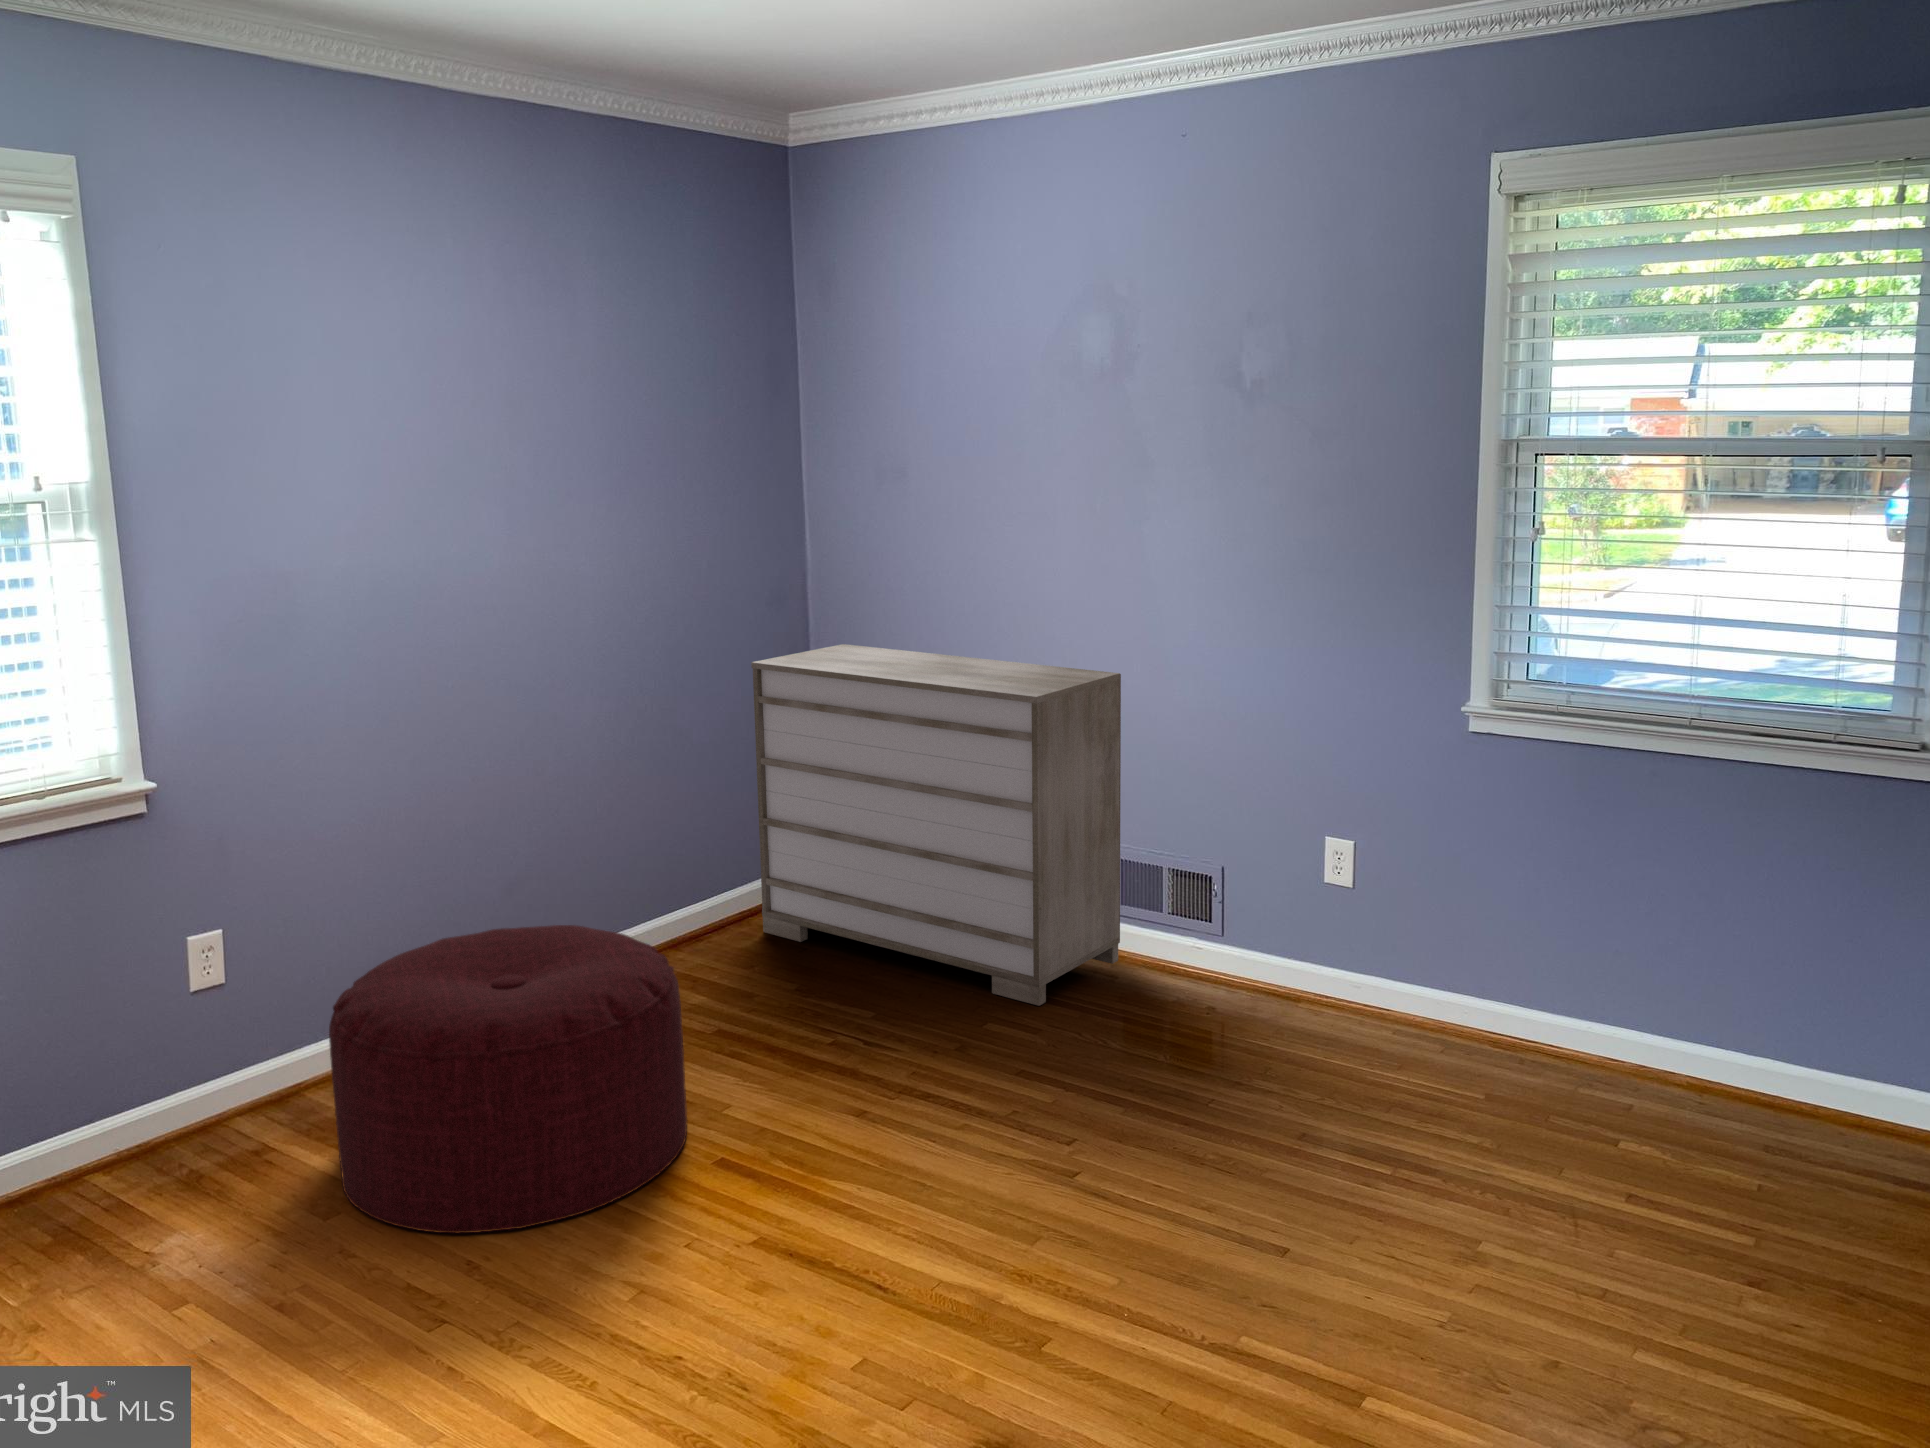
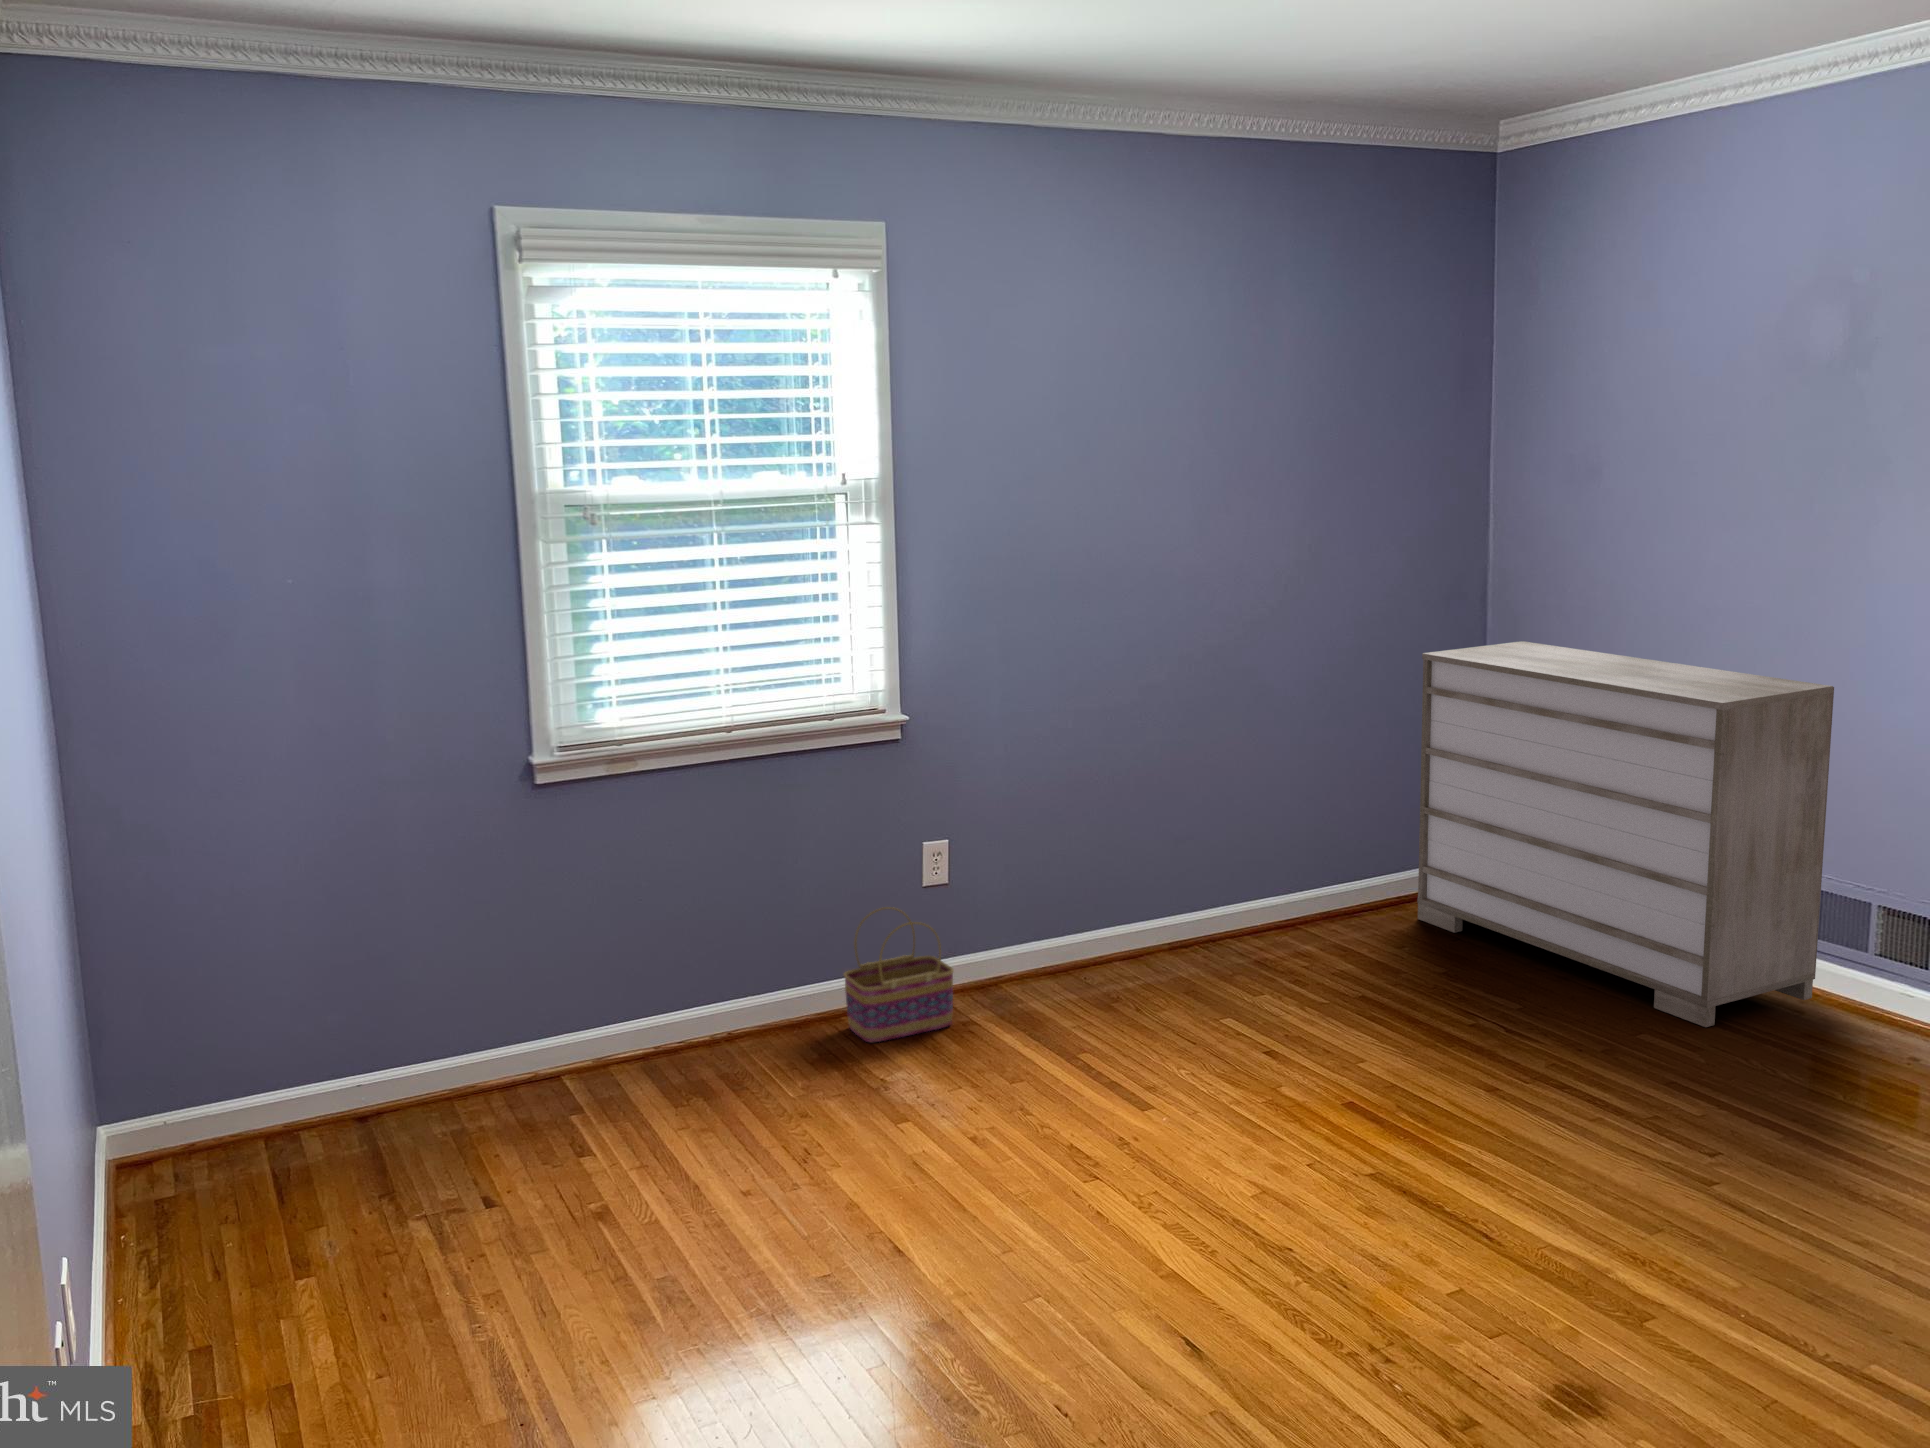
ottoman: present [329,925,687,1233] -> none [1024,871,1321,1123]
basket: none [84,1020,242,1197] -> present [844,907,954,1042]

